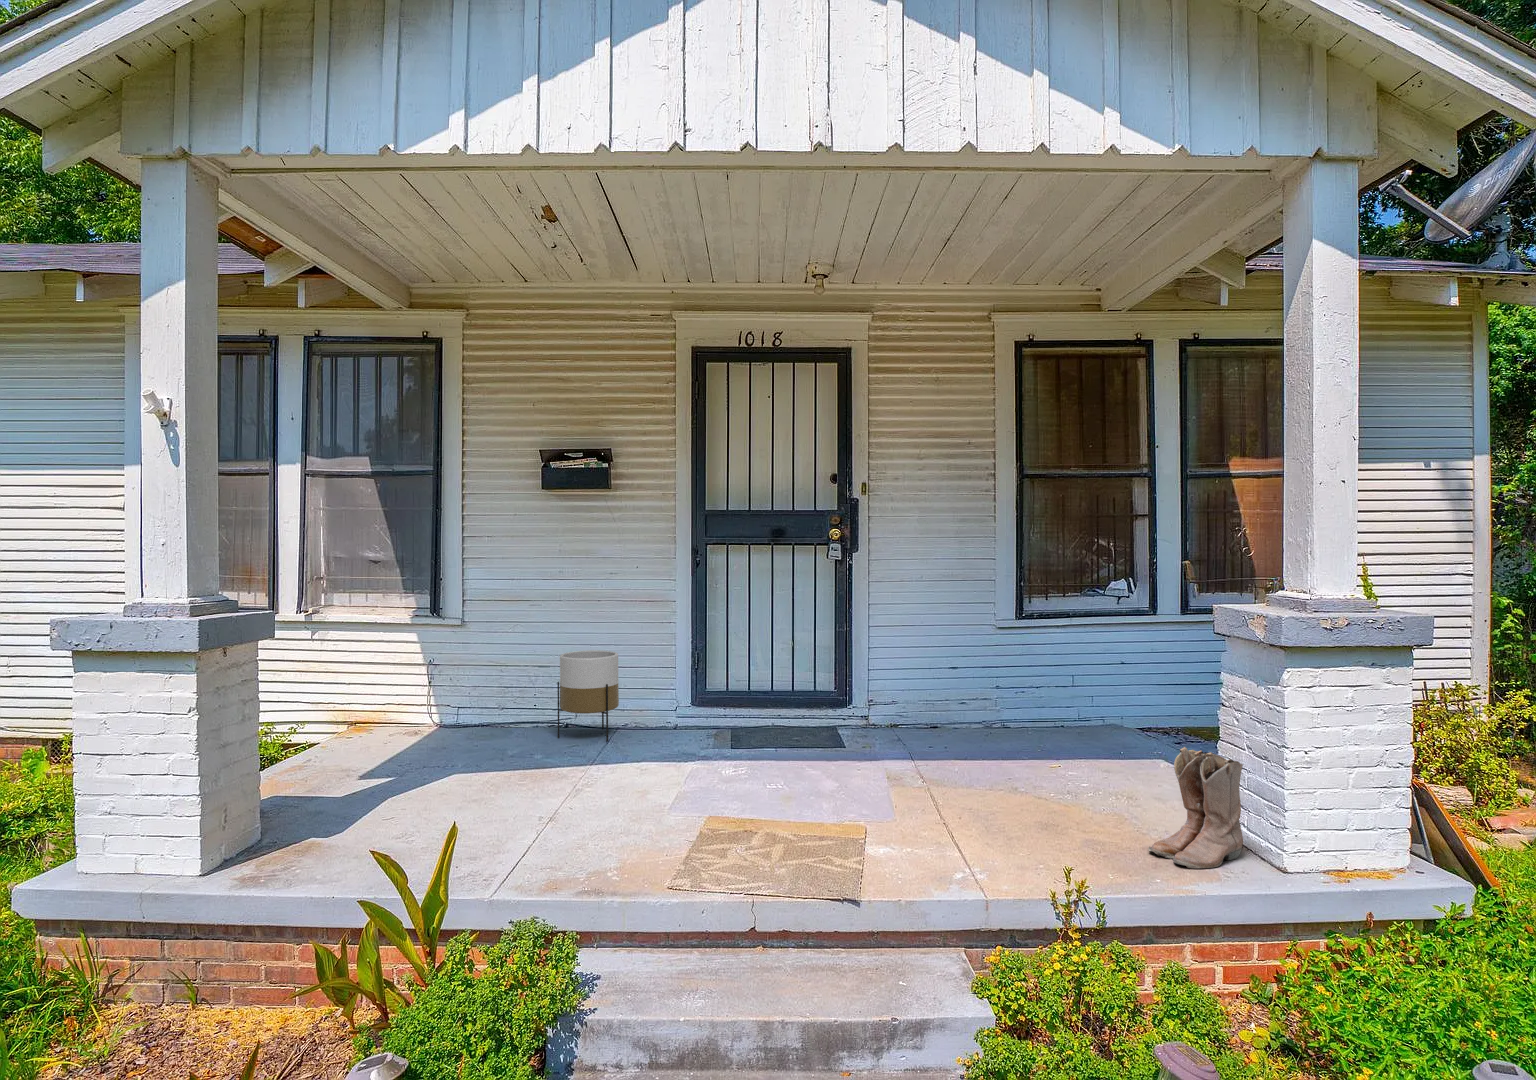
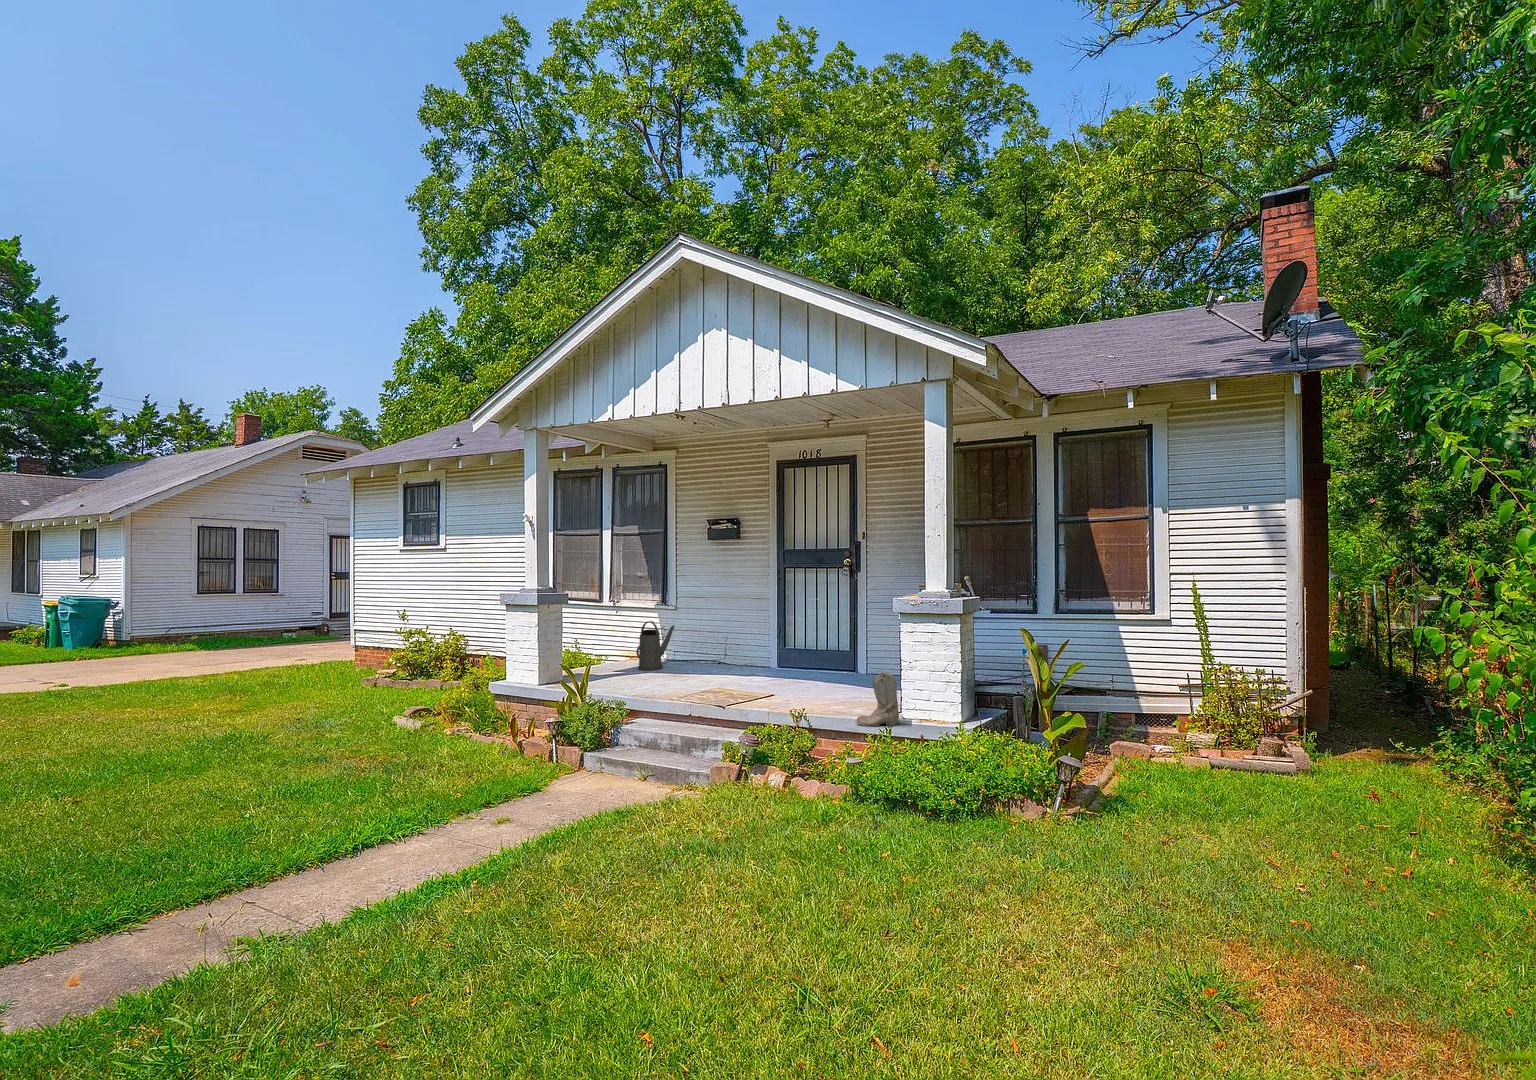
planter: present [557,650,619,741] -> none [707,625,737,671]
watering can: none [407,651,464,756] -> present [636,621,674,670]

